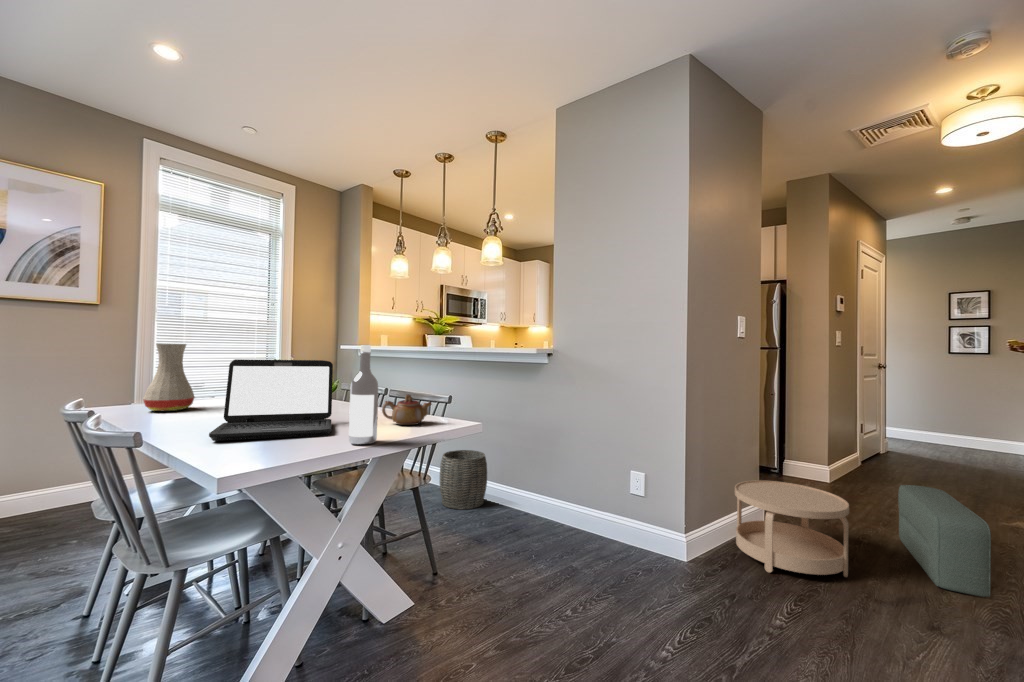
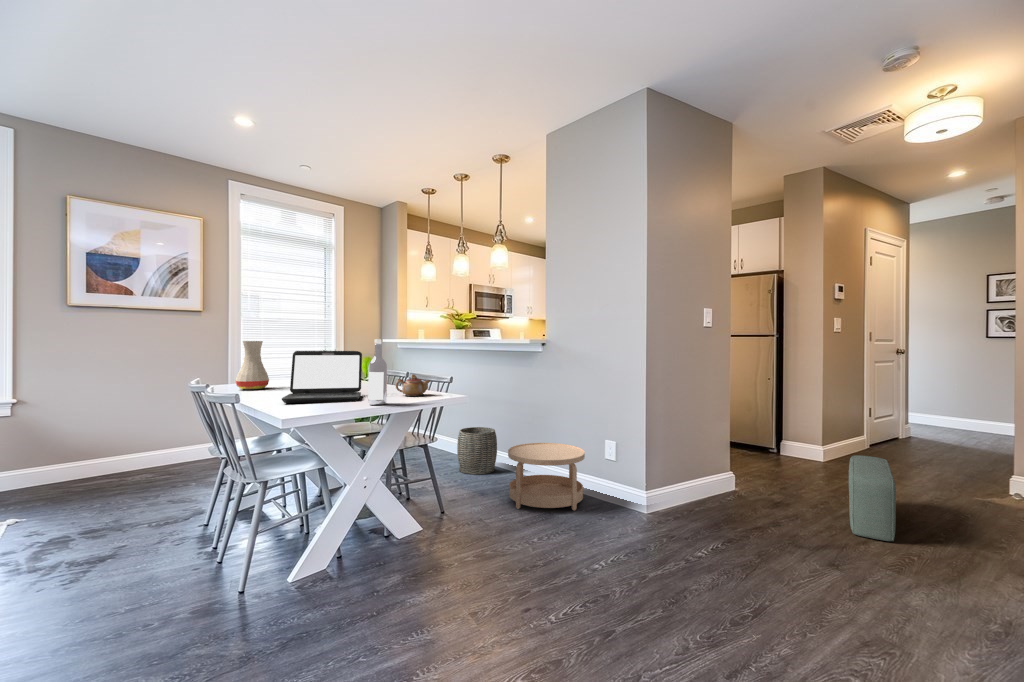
side table: present [735,480,849,577] -> present [508,443,585,511]

